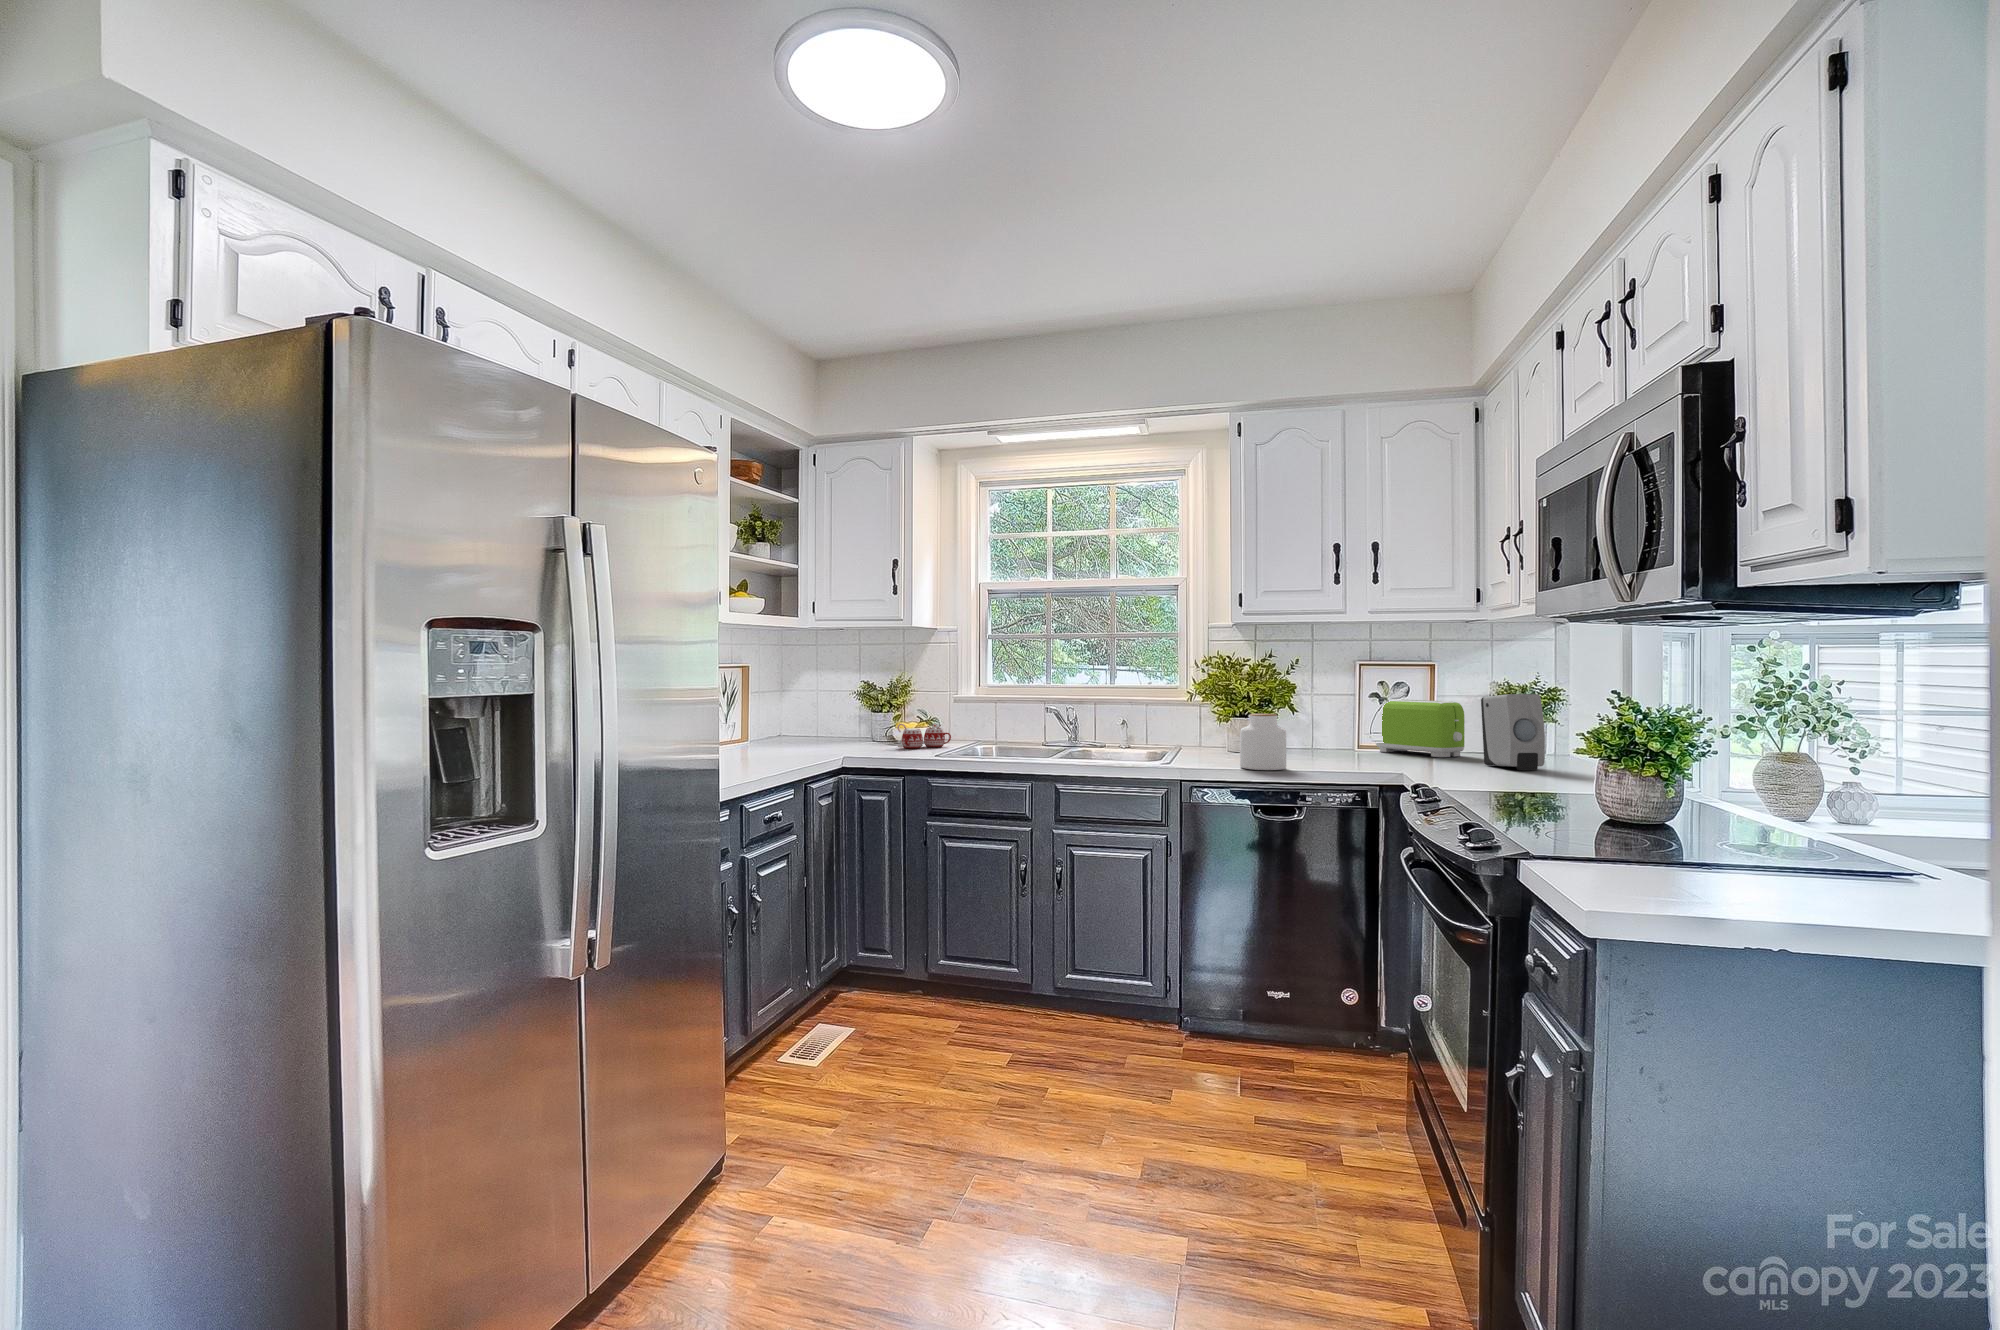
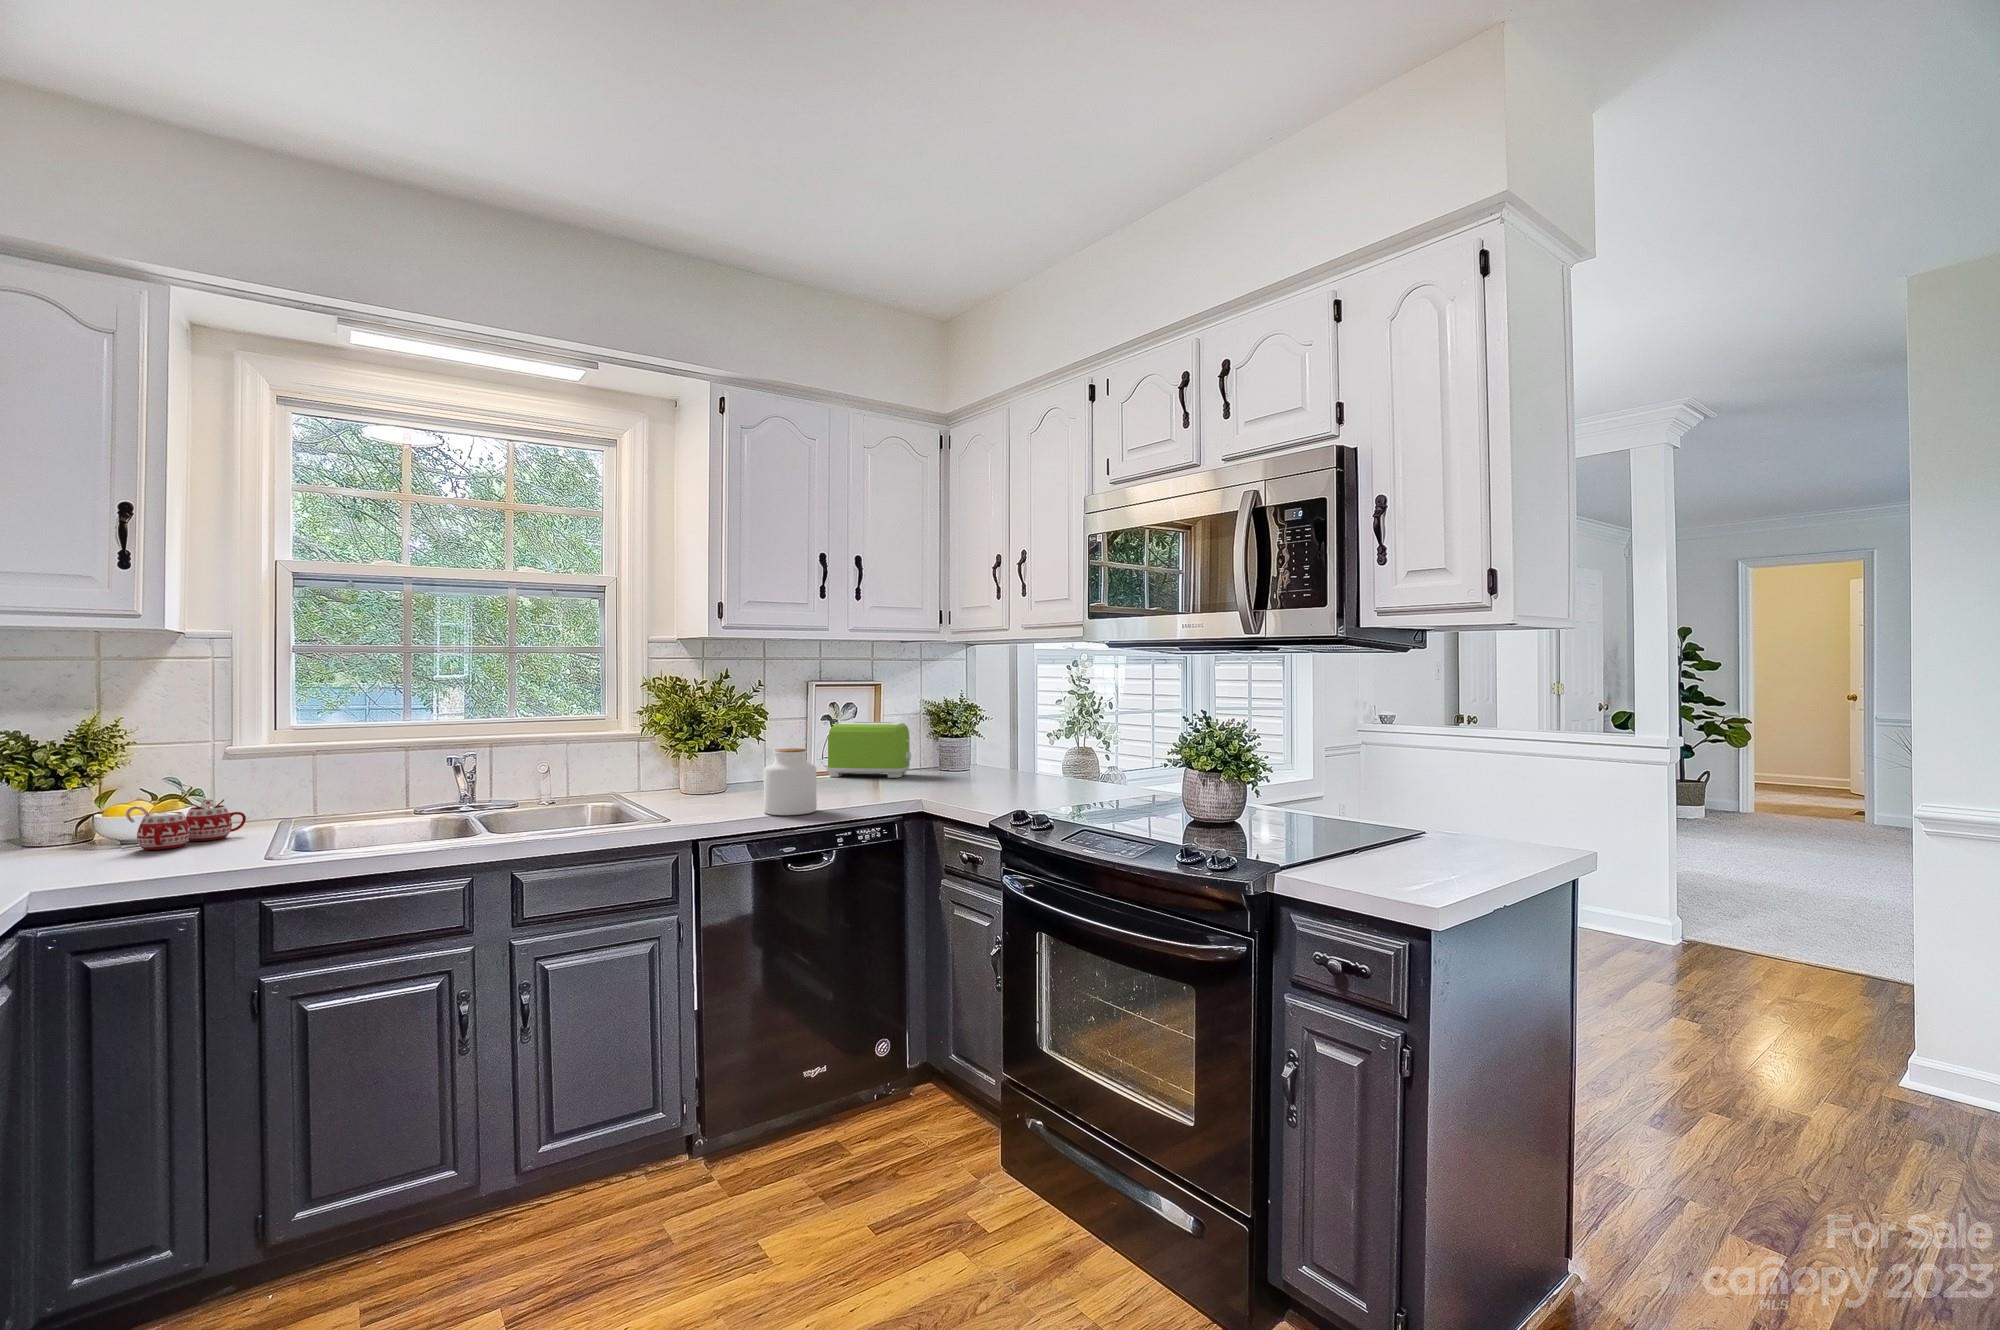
soap dispenser: present [1481,694,1545,770] -> none [946,714,1003,785]

